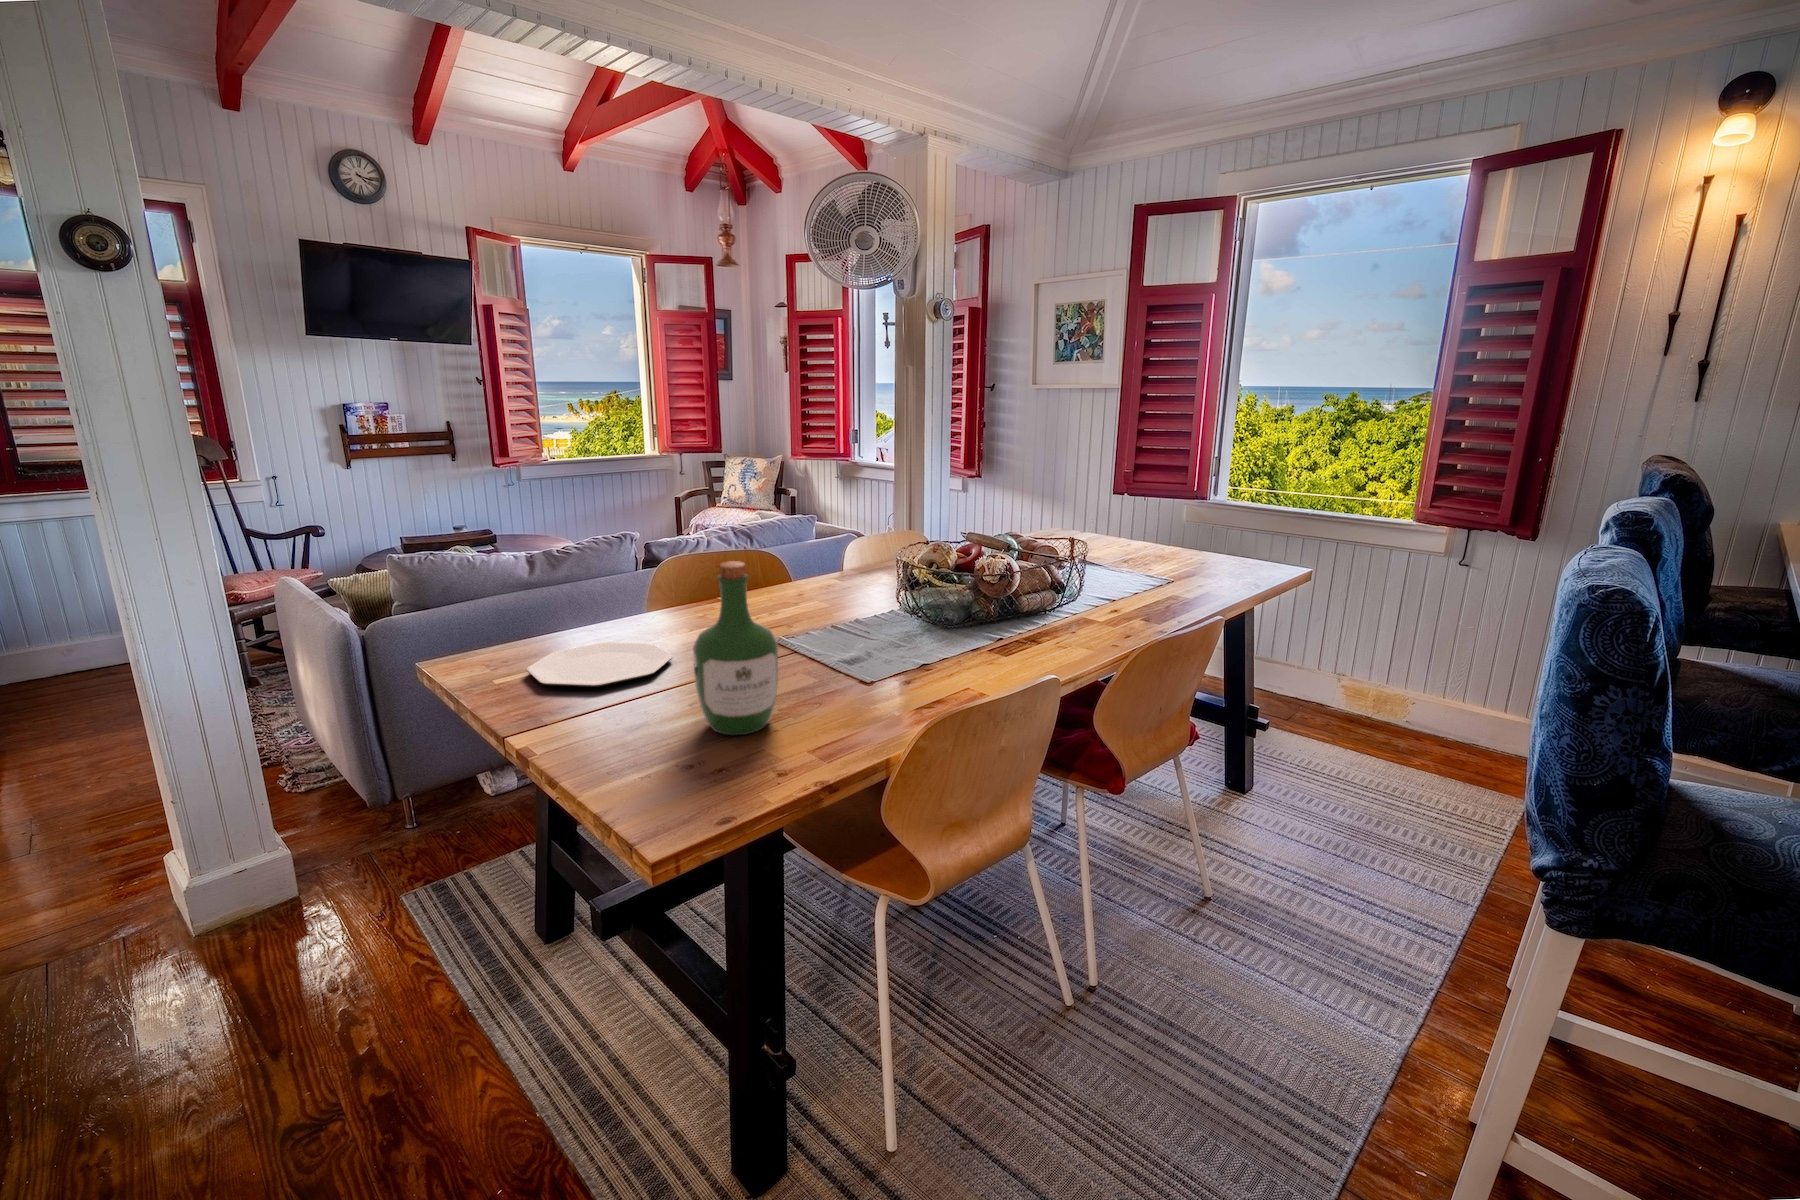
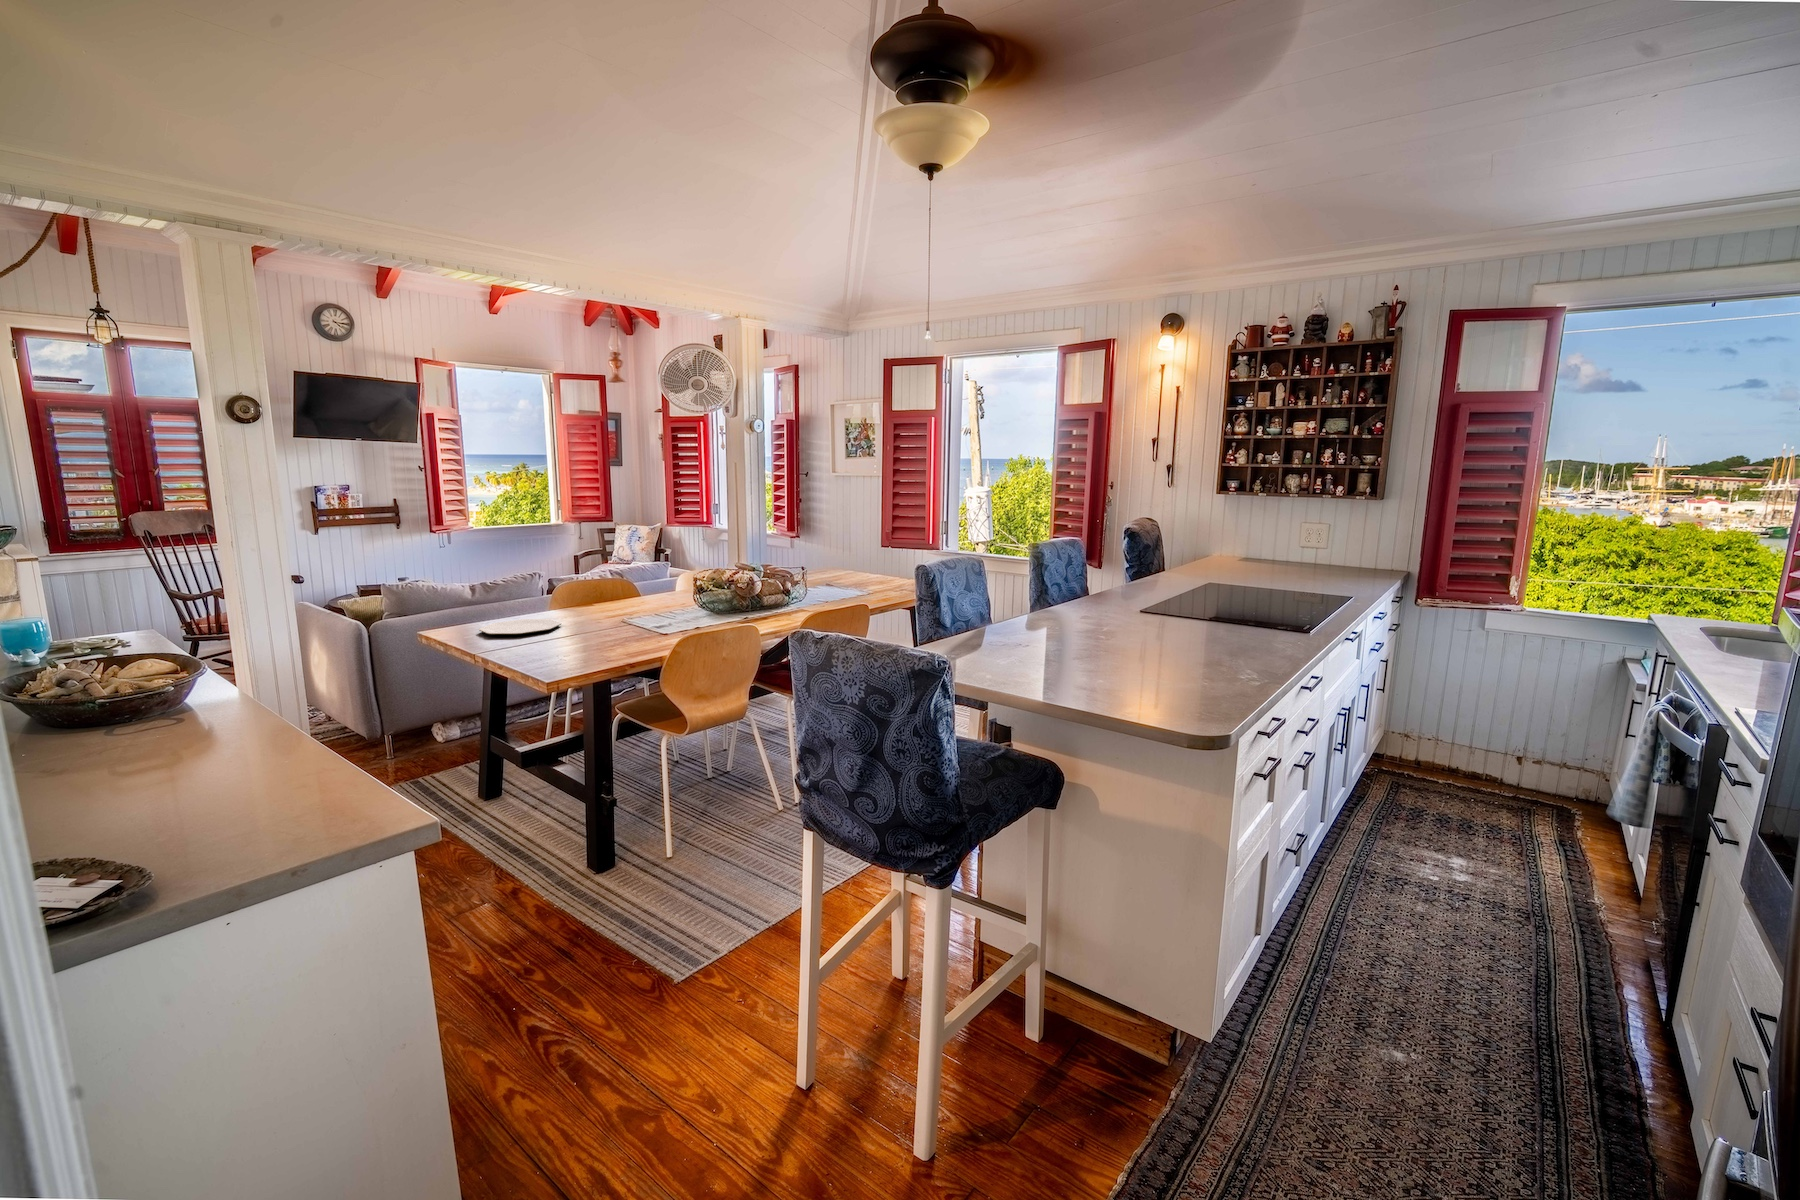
wine bottle: present [693,561,778,735] -> none [568,563,613,648]

